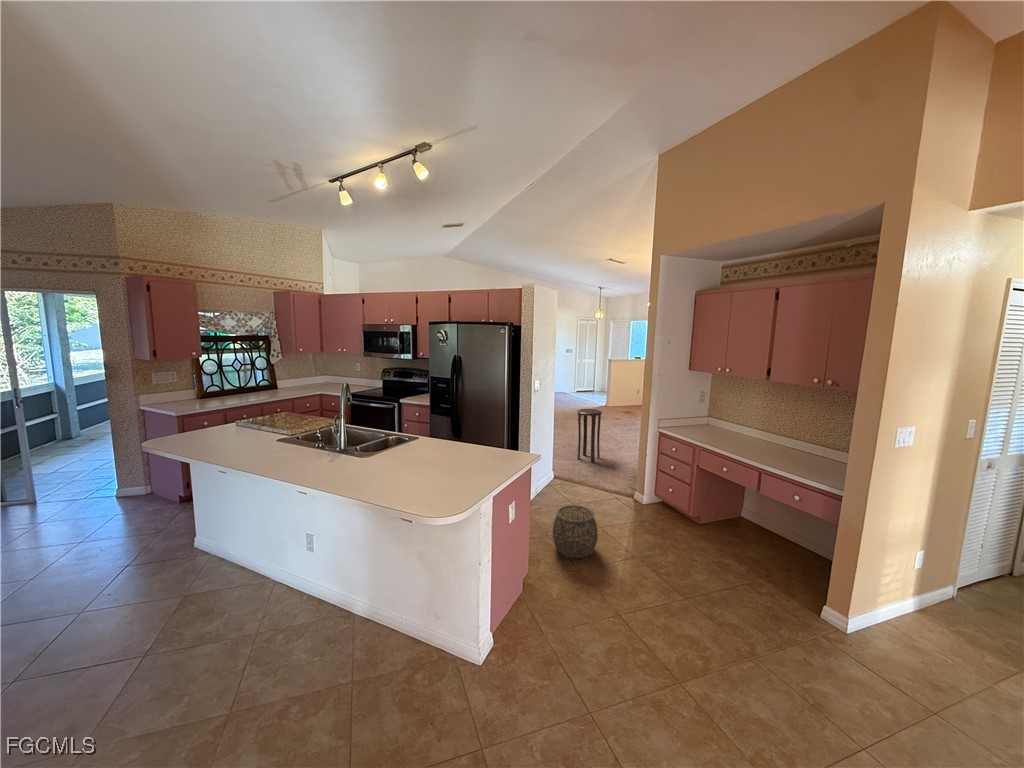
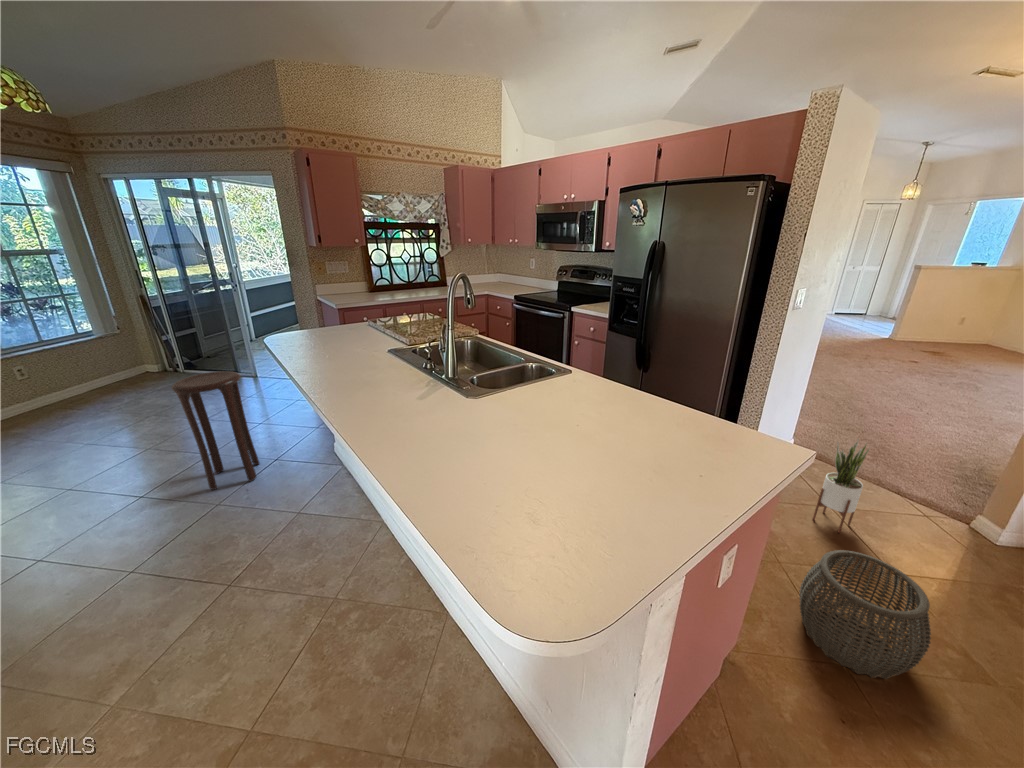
stool: present [577,409,602,462] -> present [172,371,259,490]
potted plant: none [559,455,576,509] -> present [813,439,869,533]

